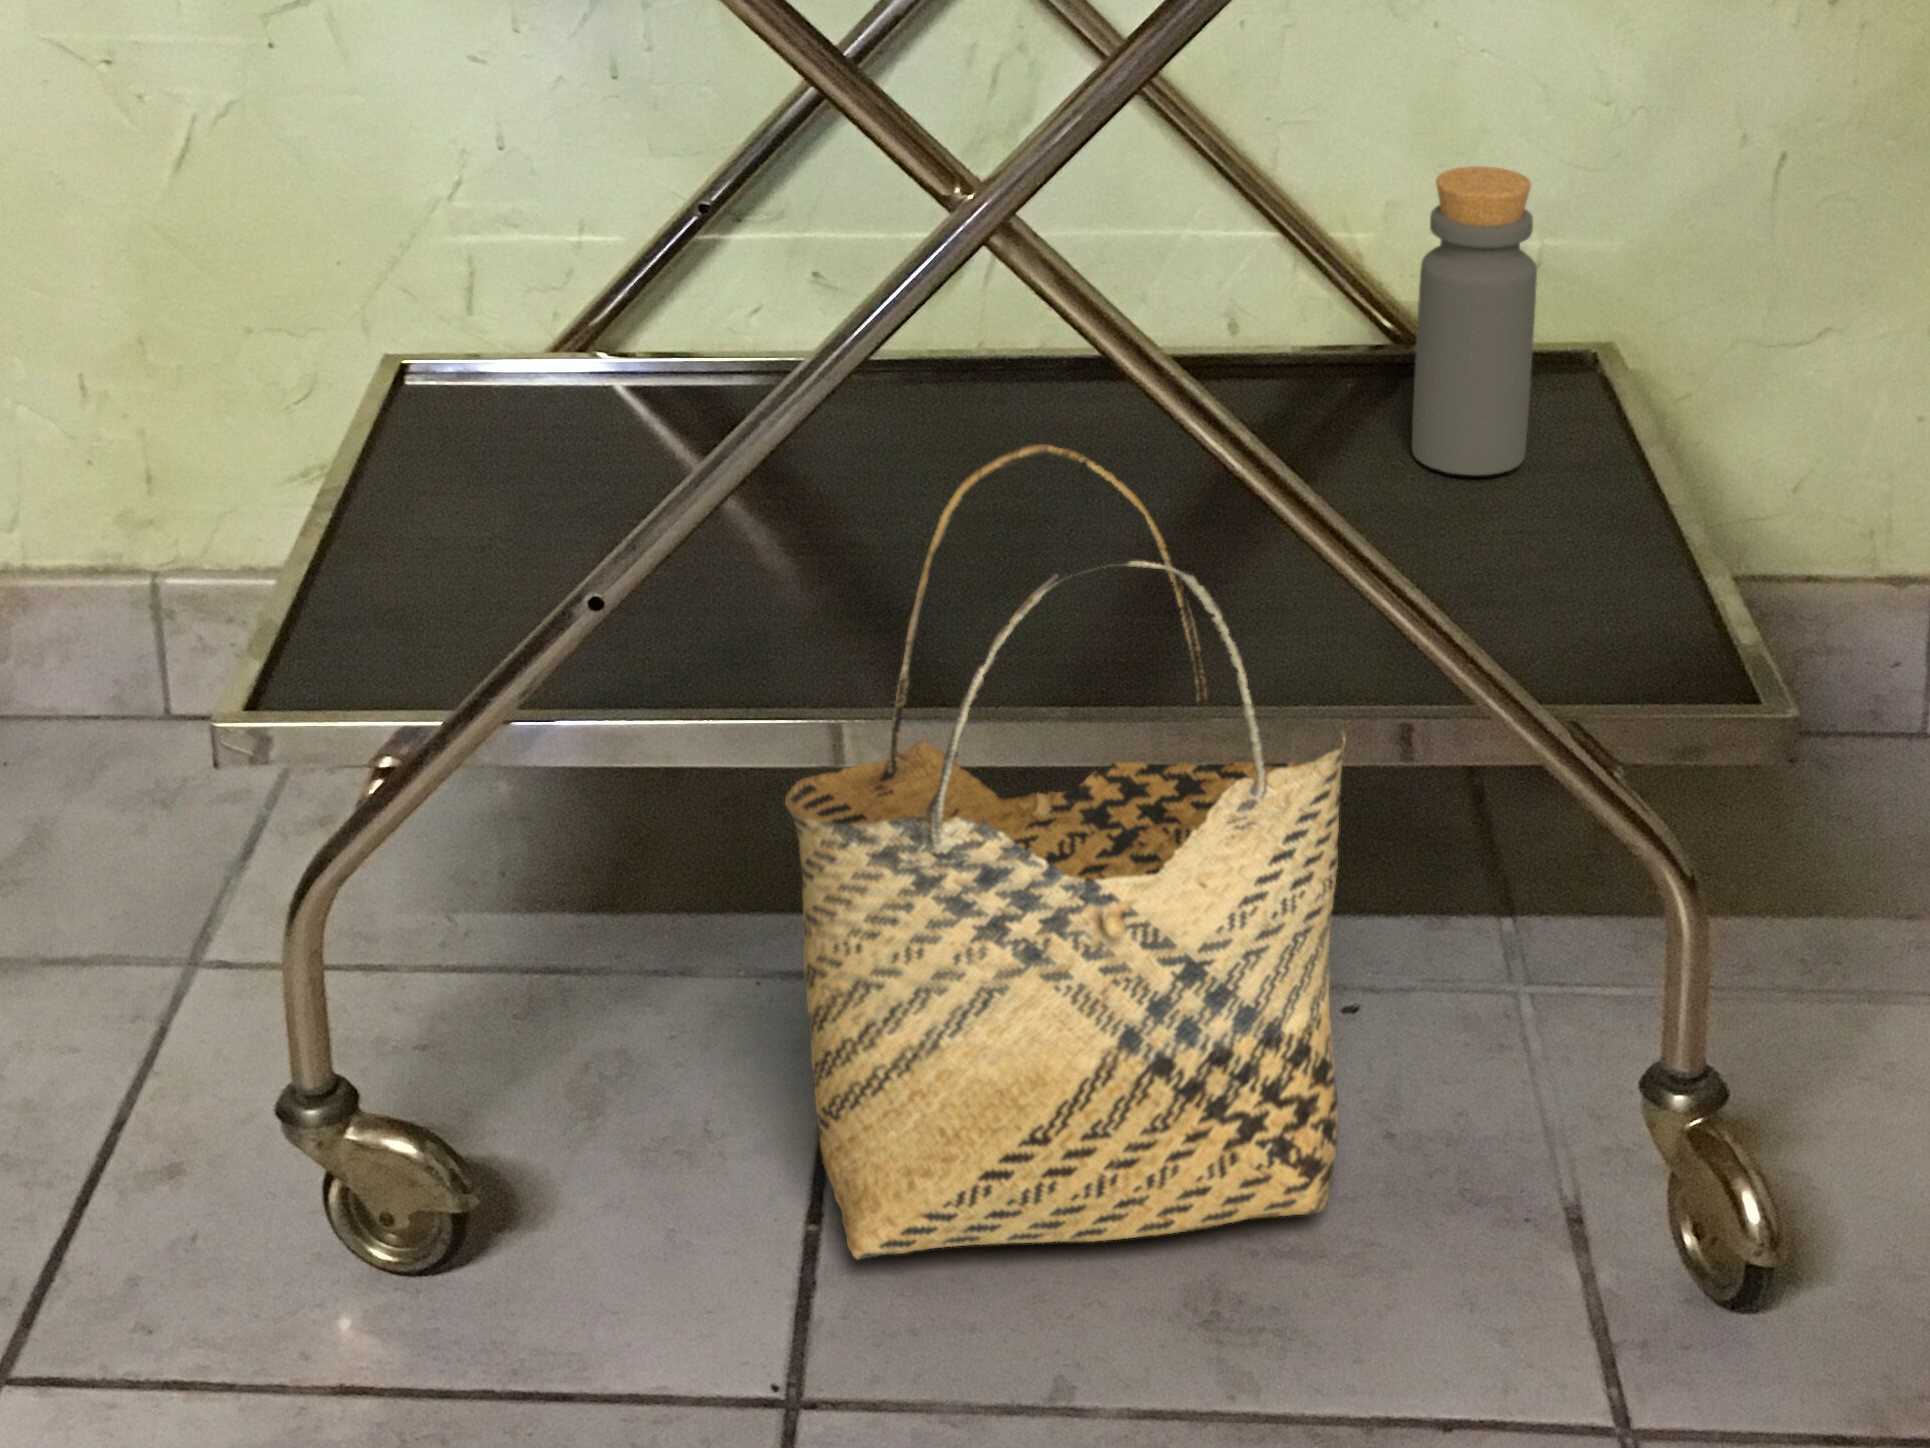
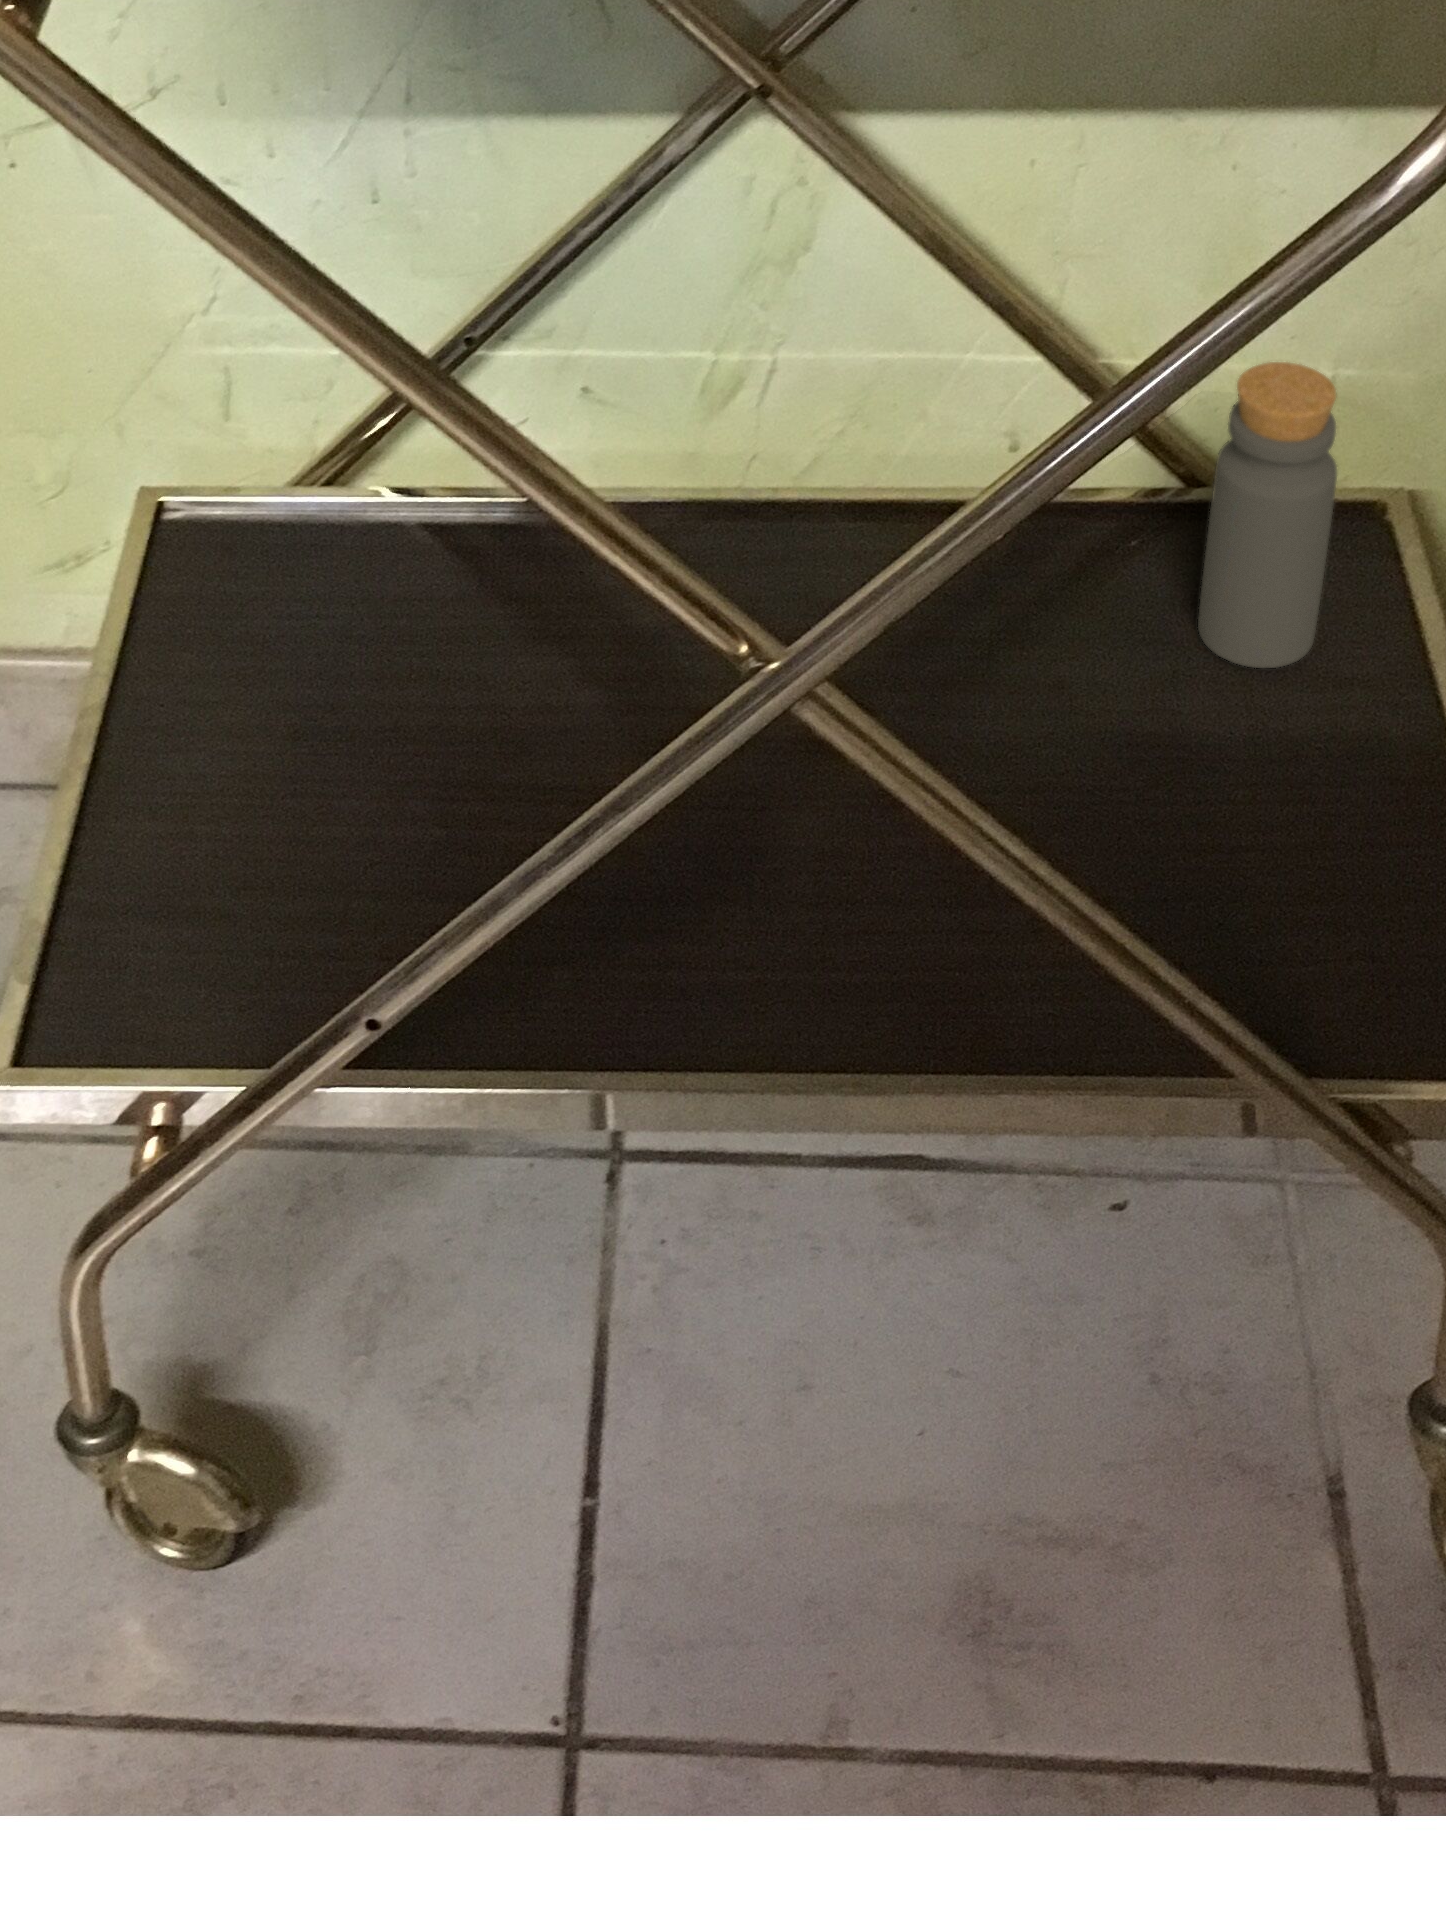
woven basket: present [785,444,1346,1259] -> none [565,784,1135,1566]

